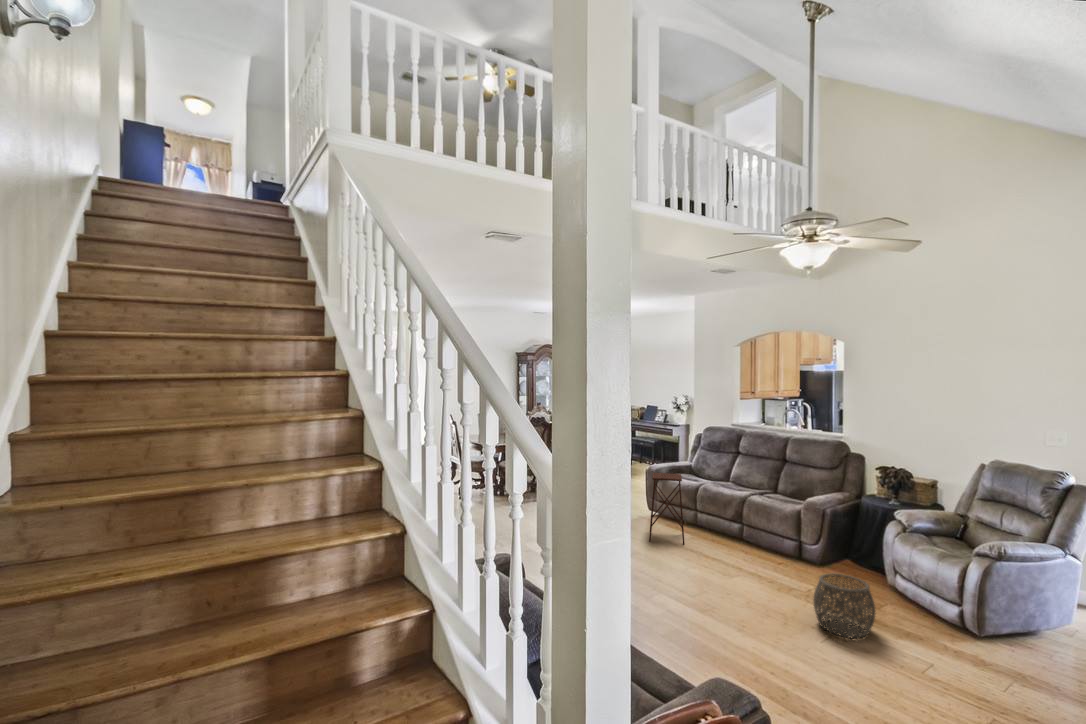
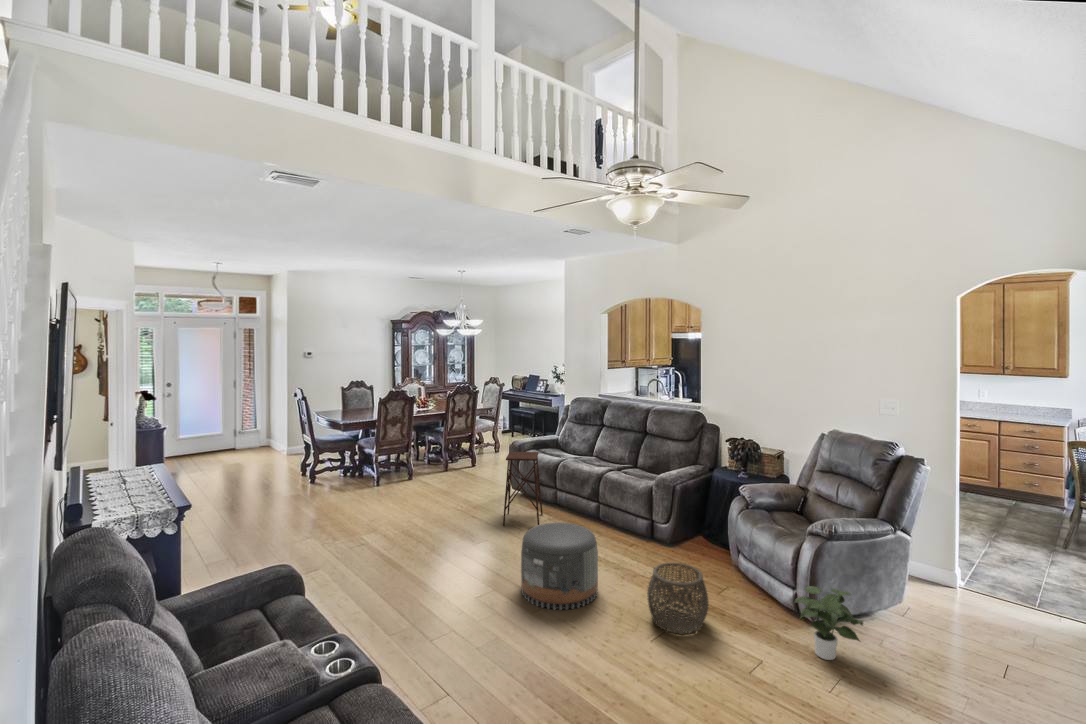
pouf: none [686,534,759,611] -> present [521,523,598,610]
potted plant: none [963,601,1039,669] -> present [795,586,863,660]

